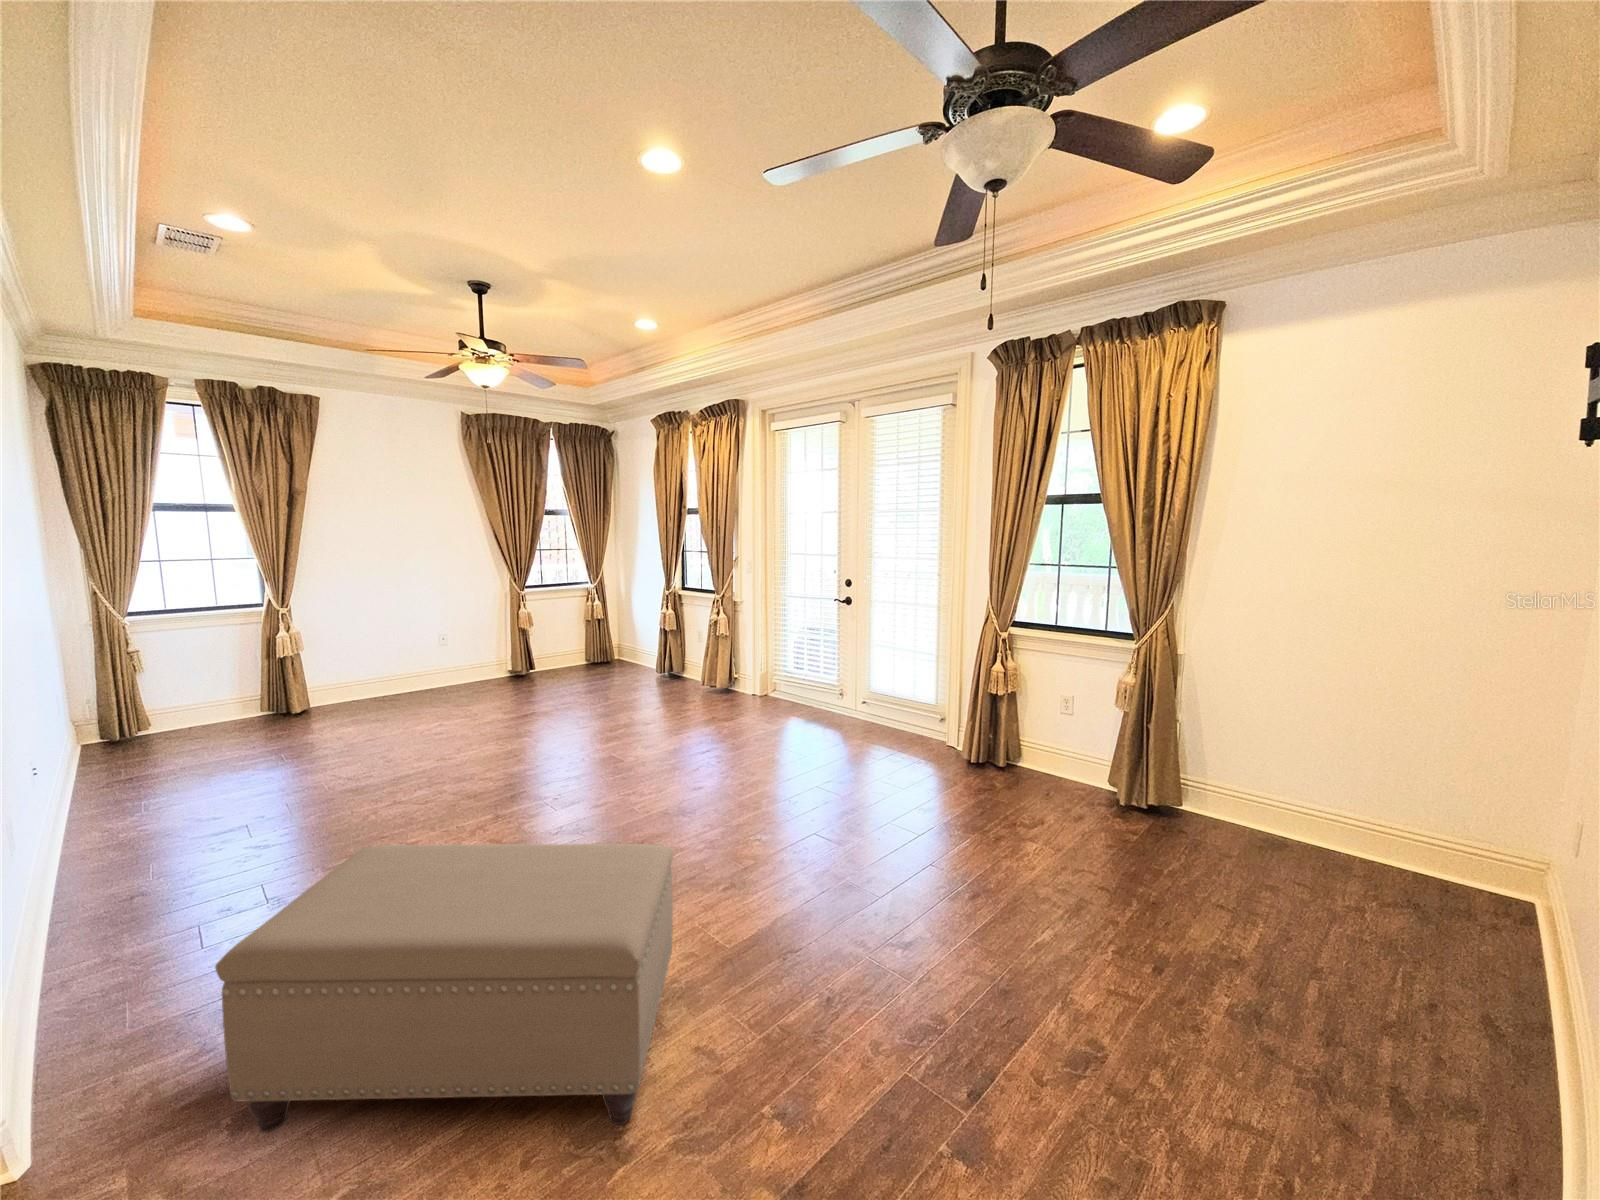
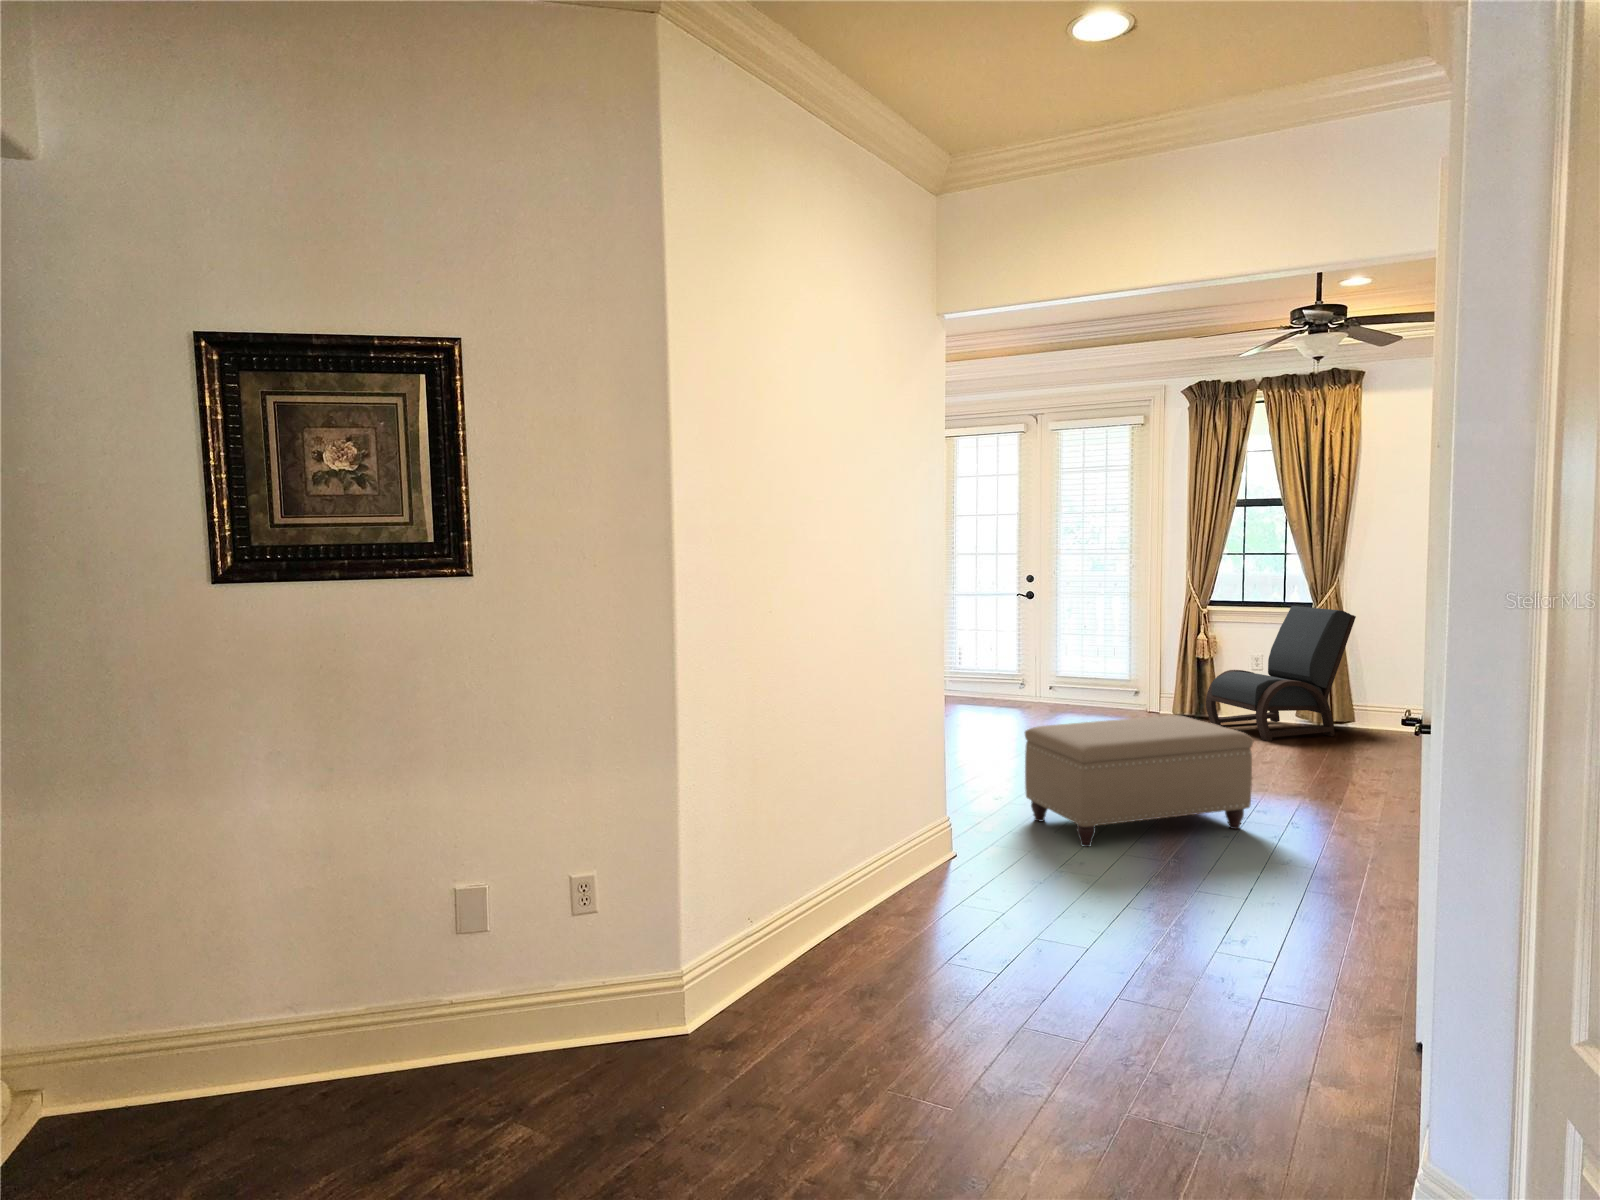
lounge chair: none [982,638,1185,830] -> present [1206,606,1356,741]

